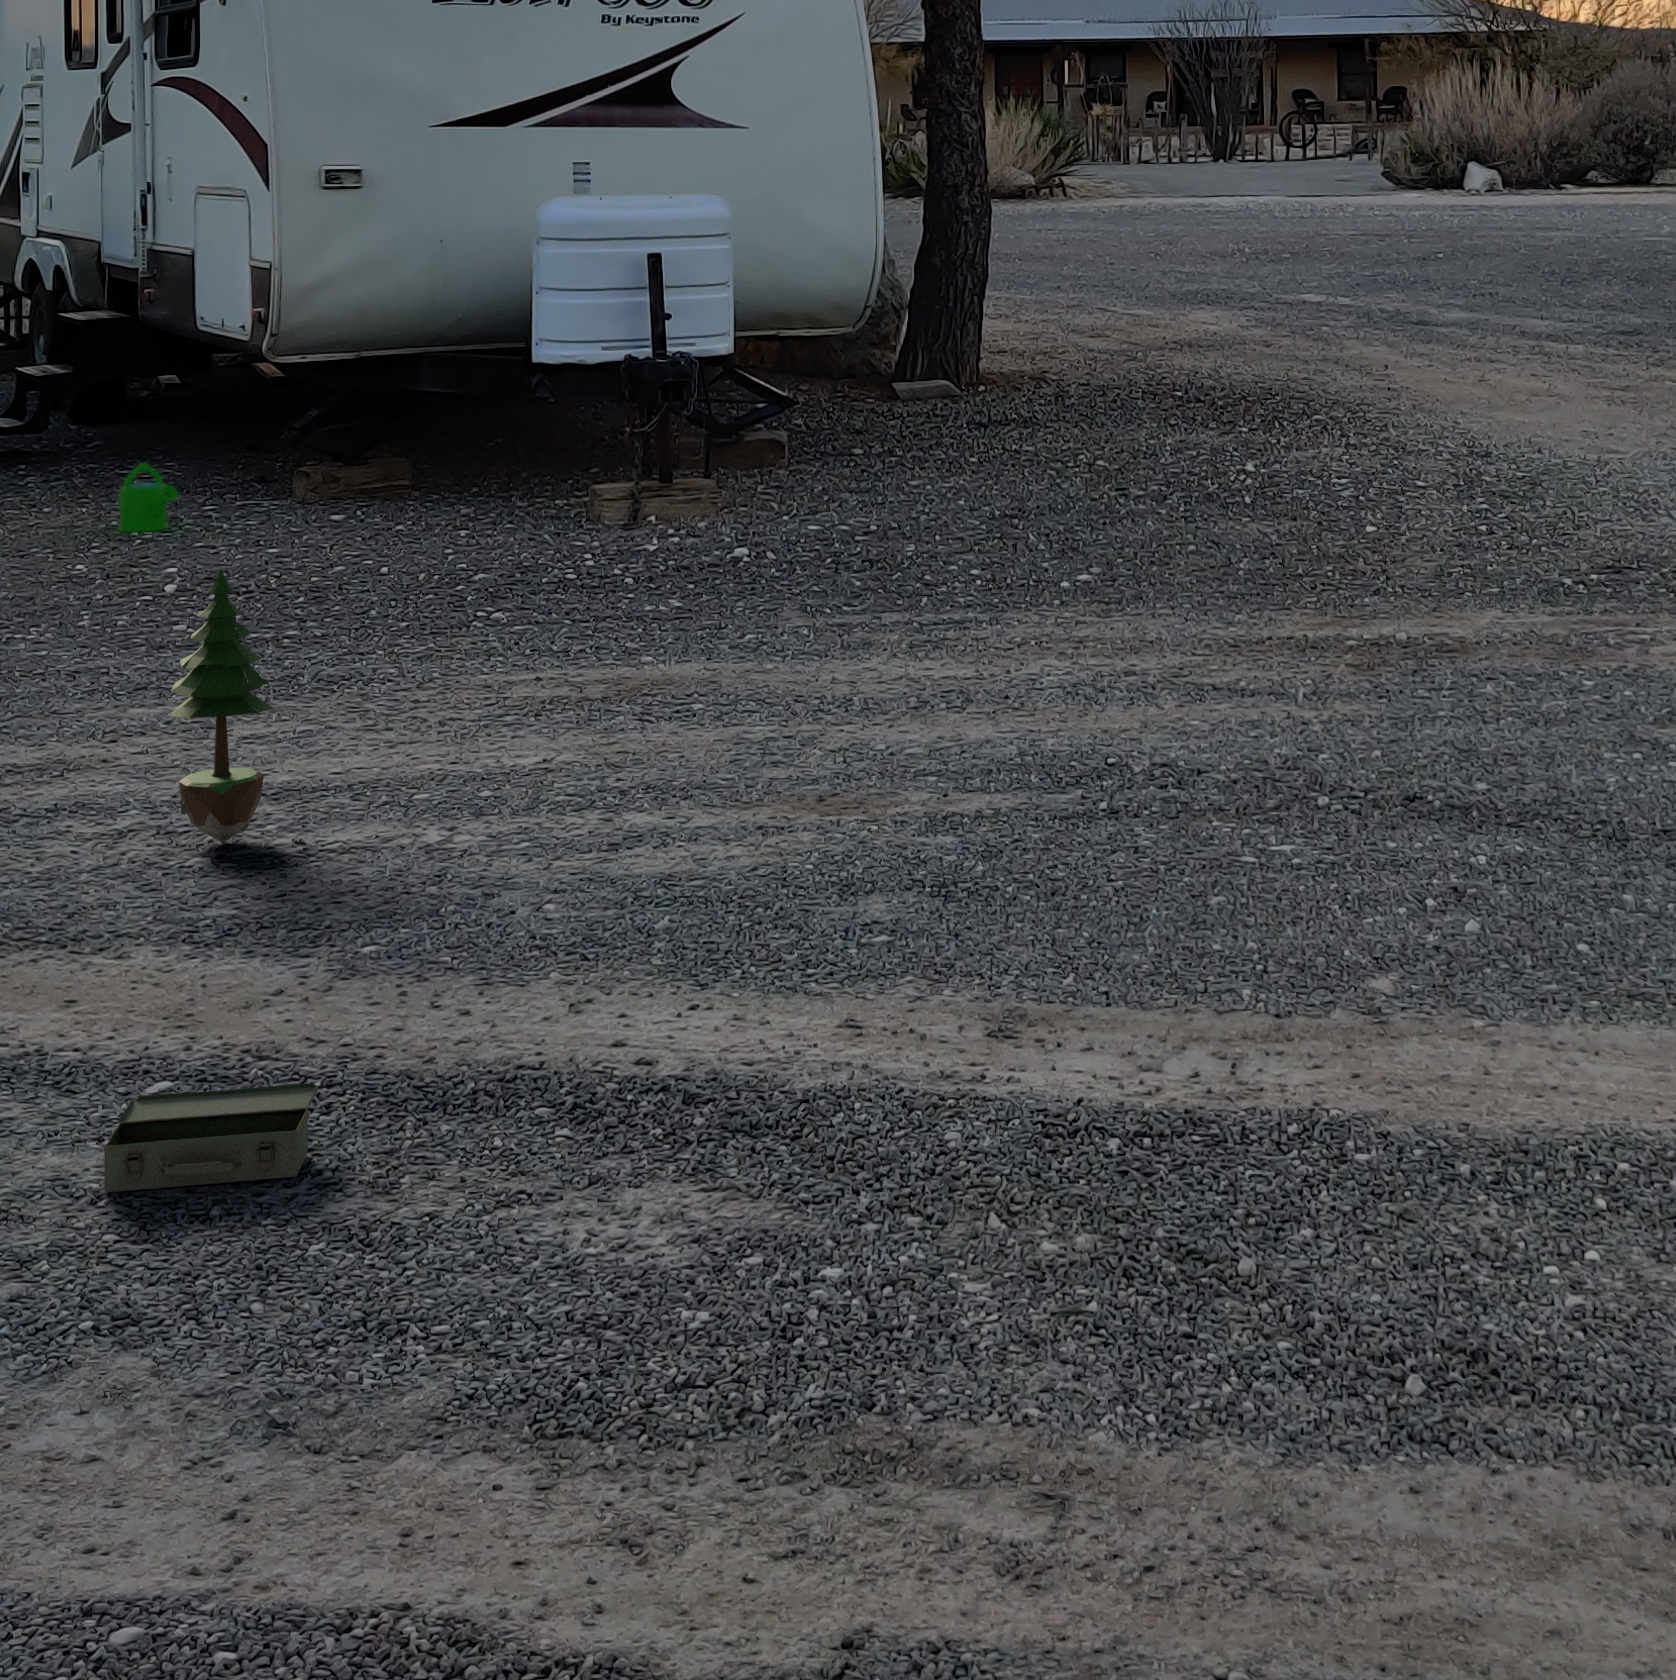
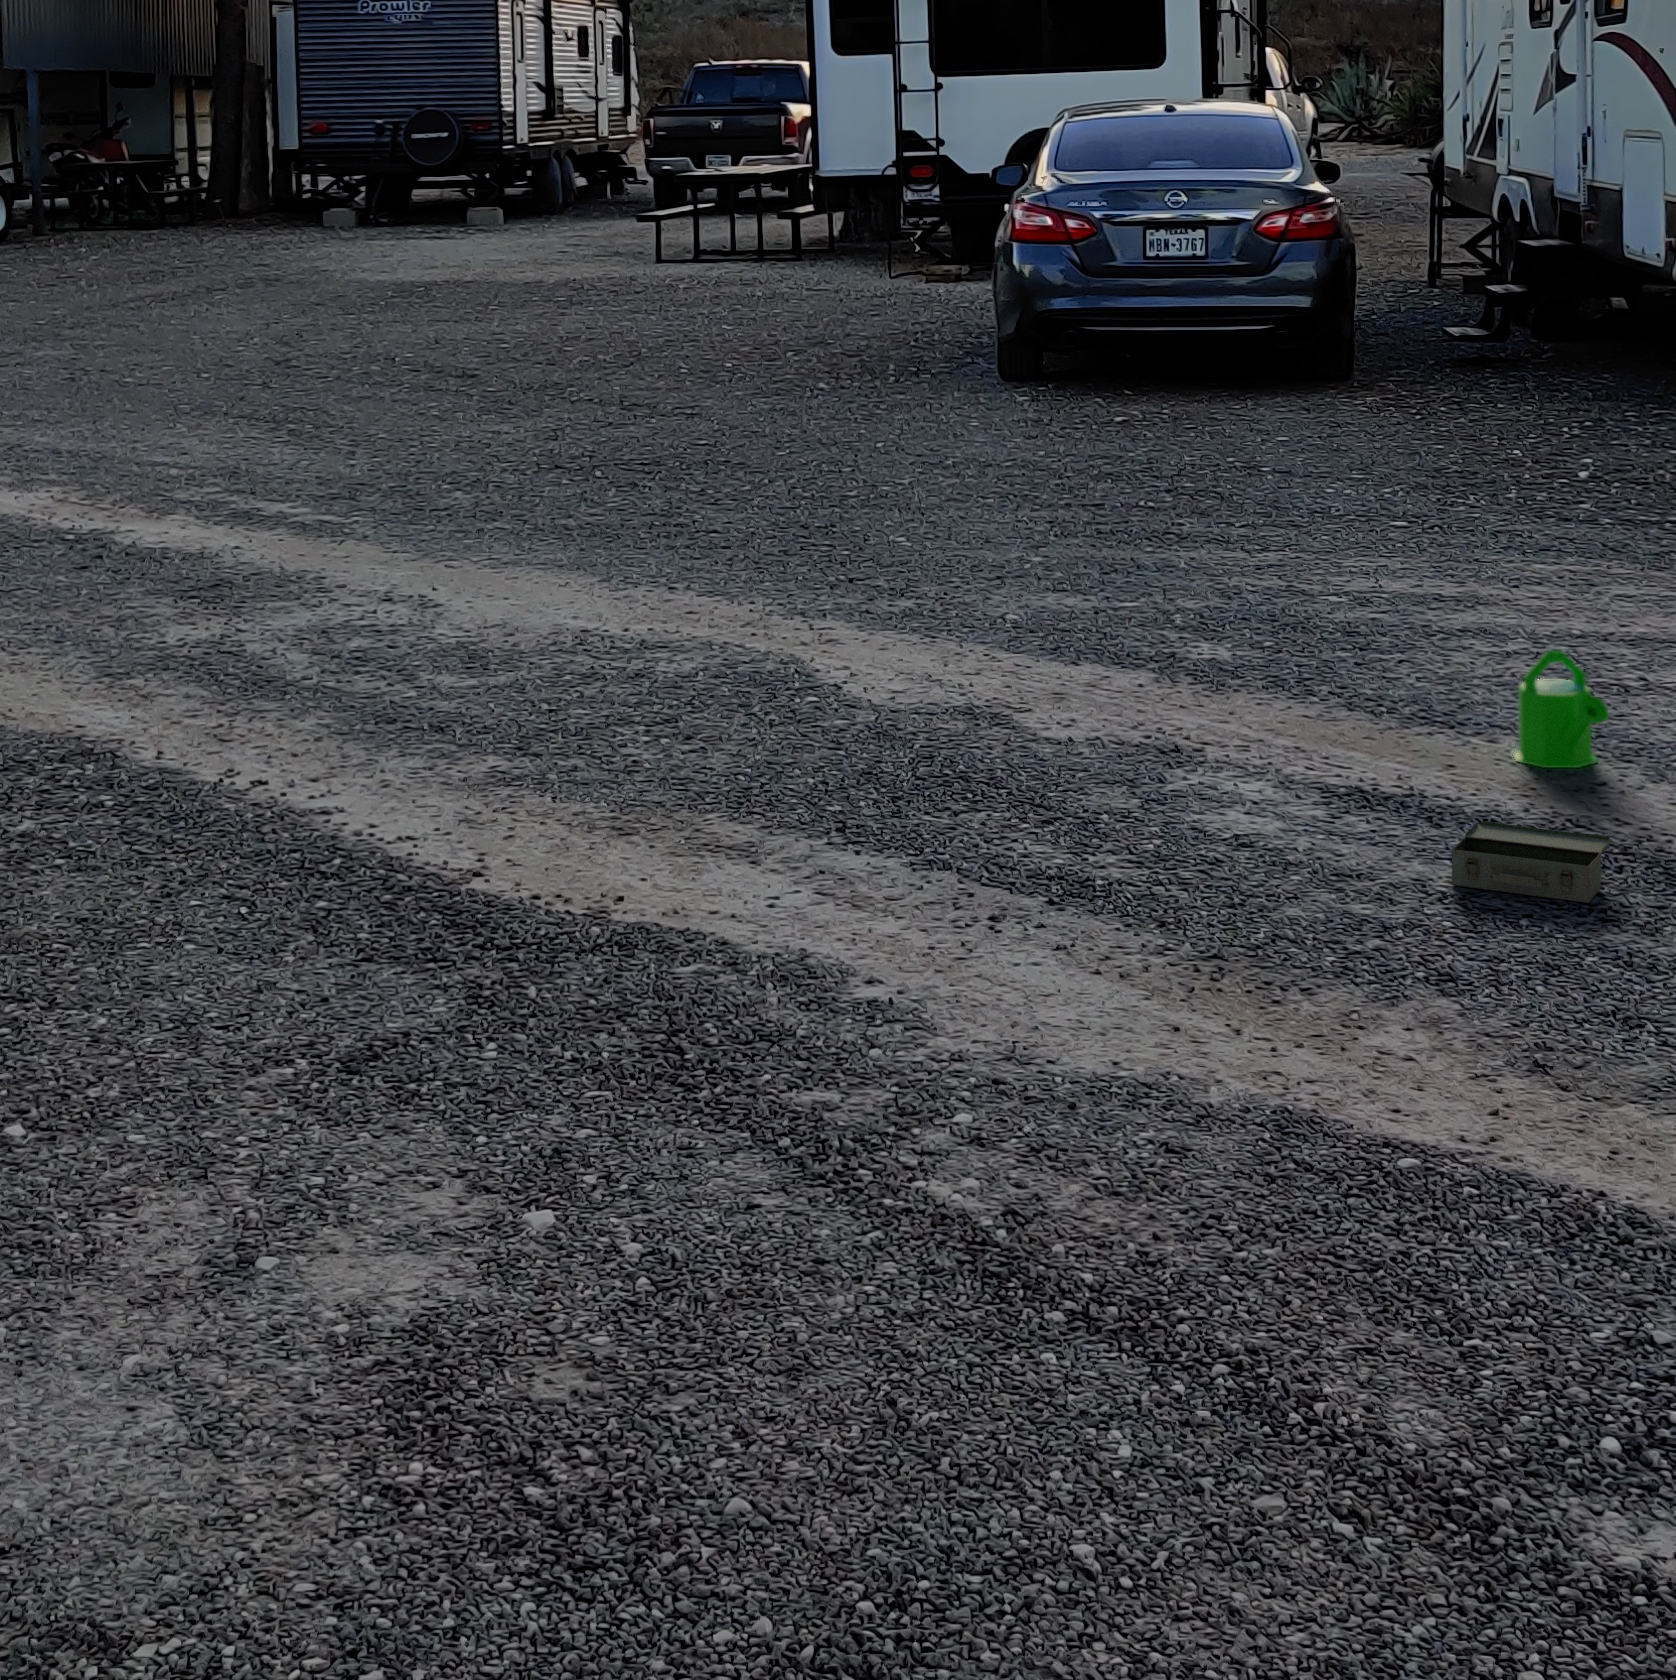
watering can: present [118,464,178,532] -> present [1513,650,1608,768]
potted tree: present [168,569,274,842] -> none [1546,437,1629,663]

